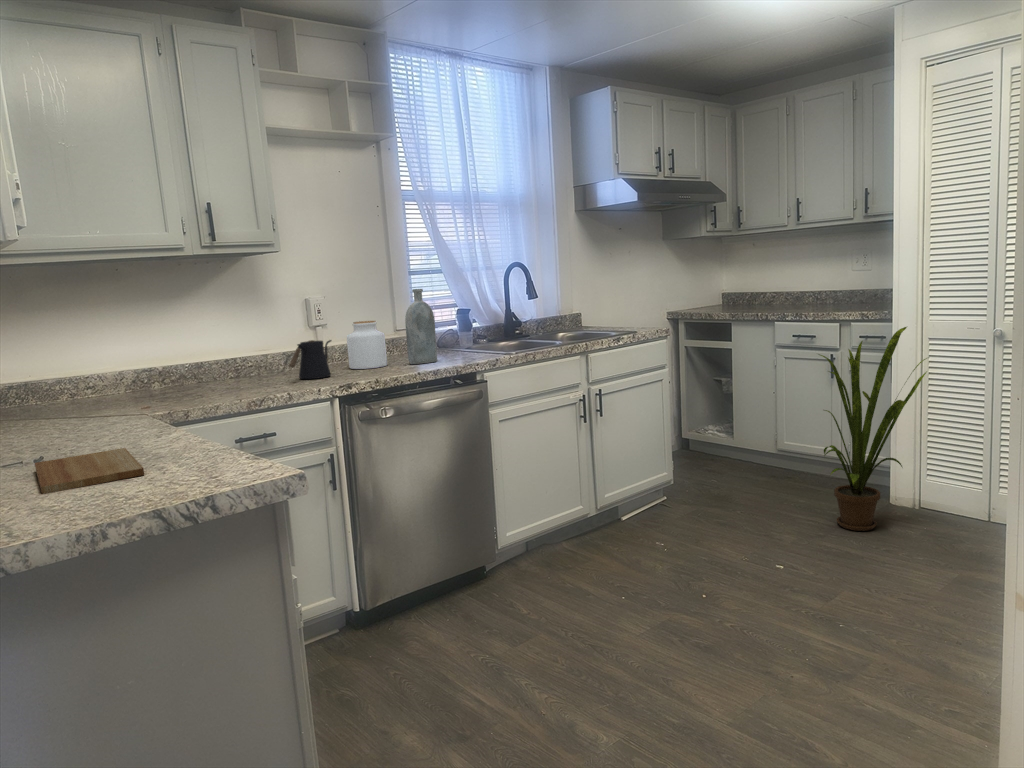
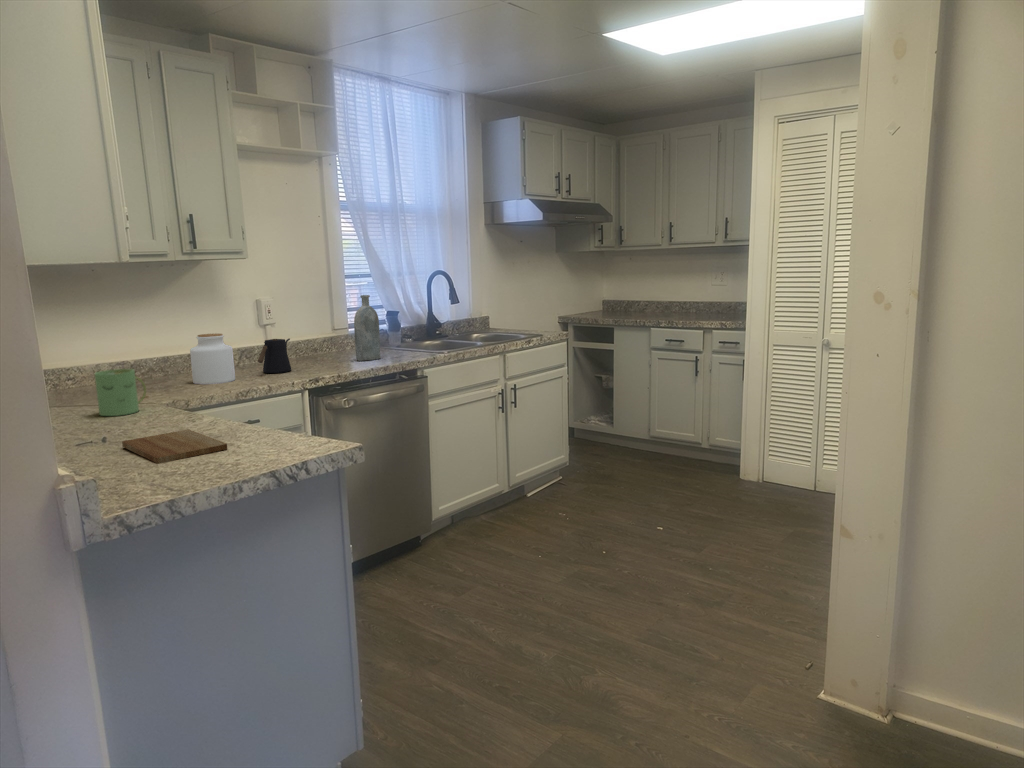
jar: present [347,321,387,369] -> present [190,334,235,384]
house plant: present [819,327,927,531] -> none [686,335,772,498]
mug: none [67,375,128,430] -> present [95,369,146,416]

